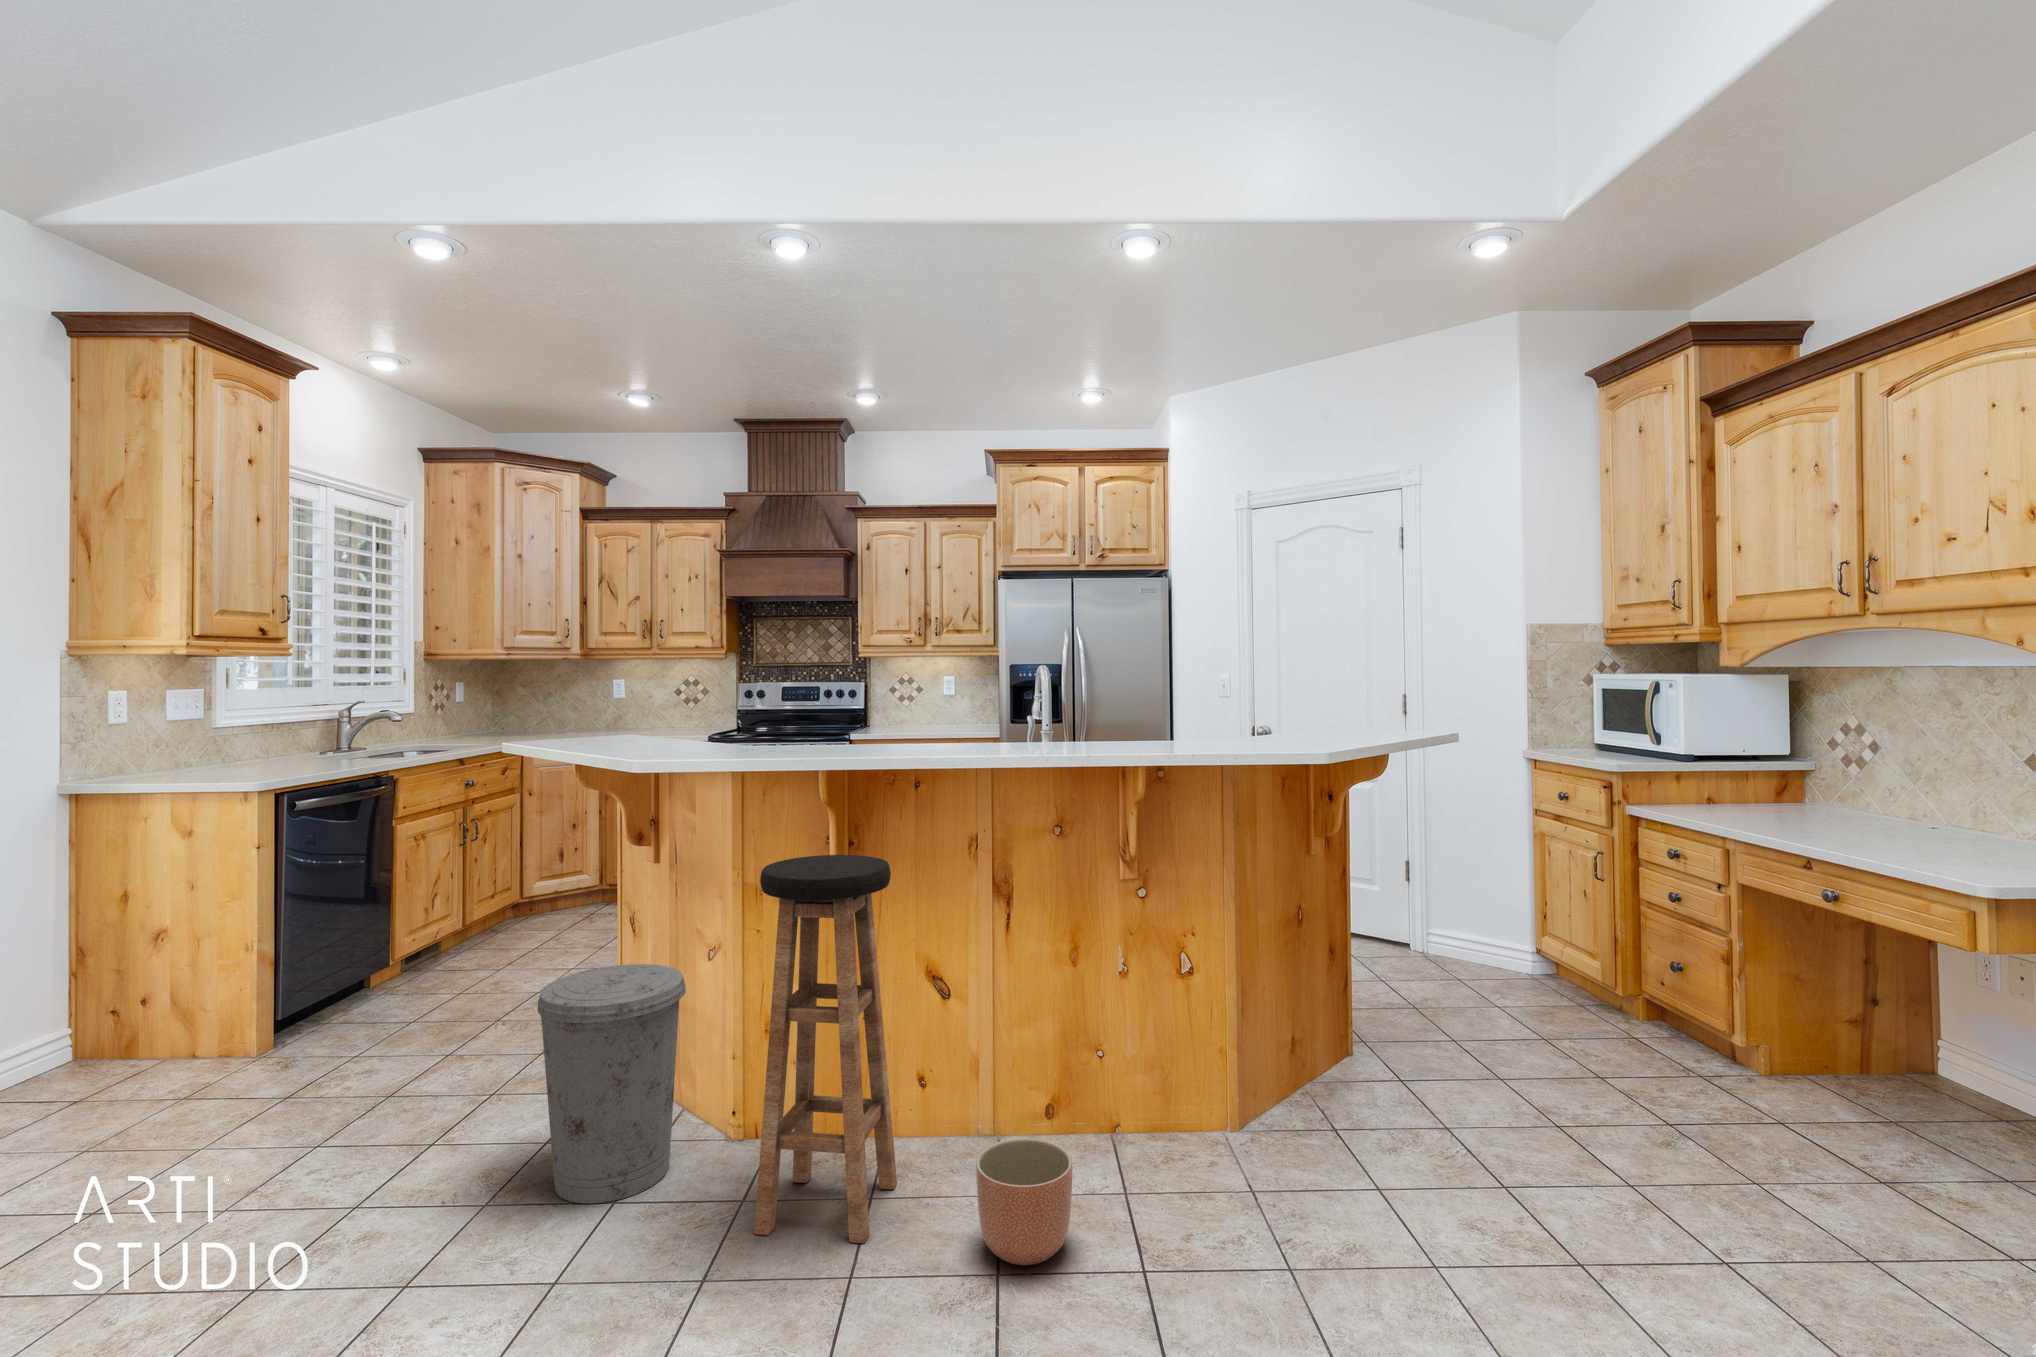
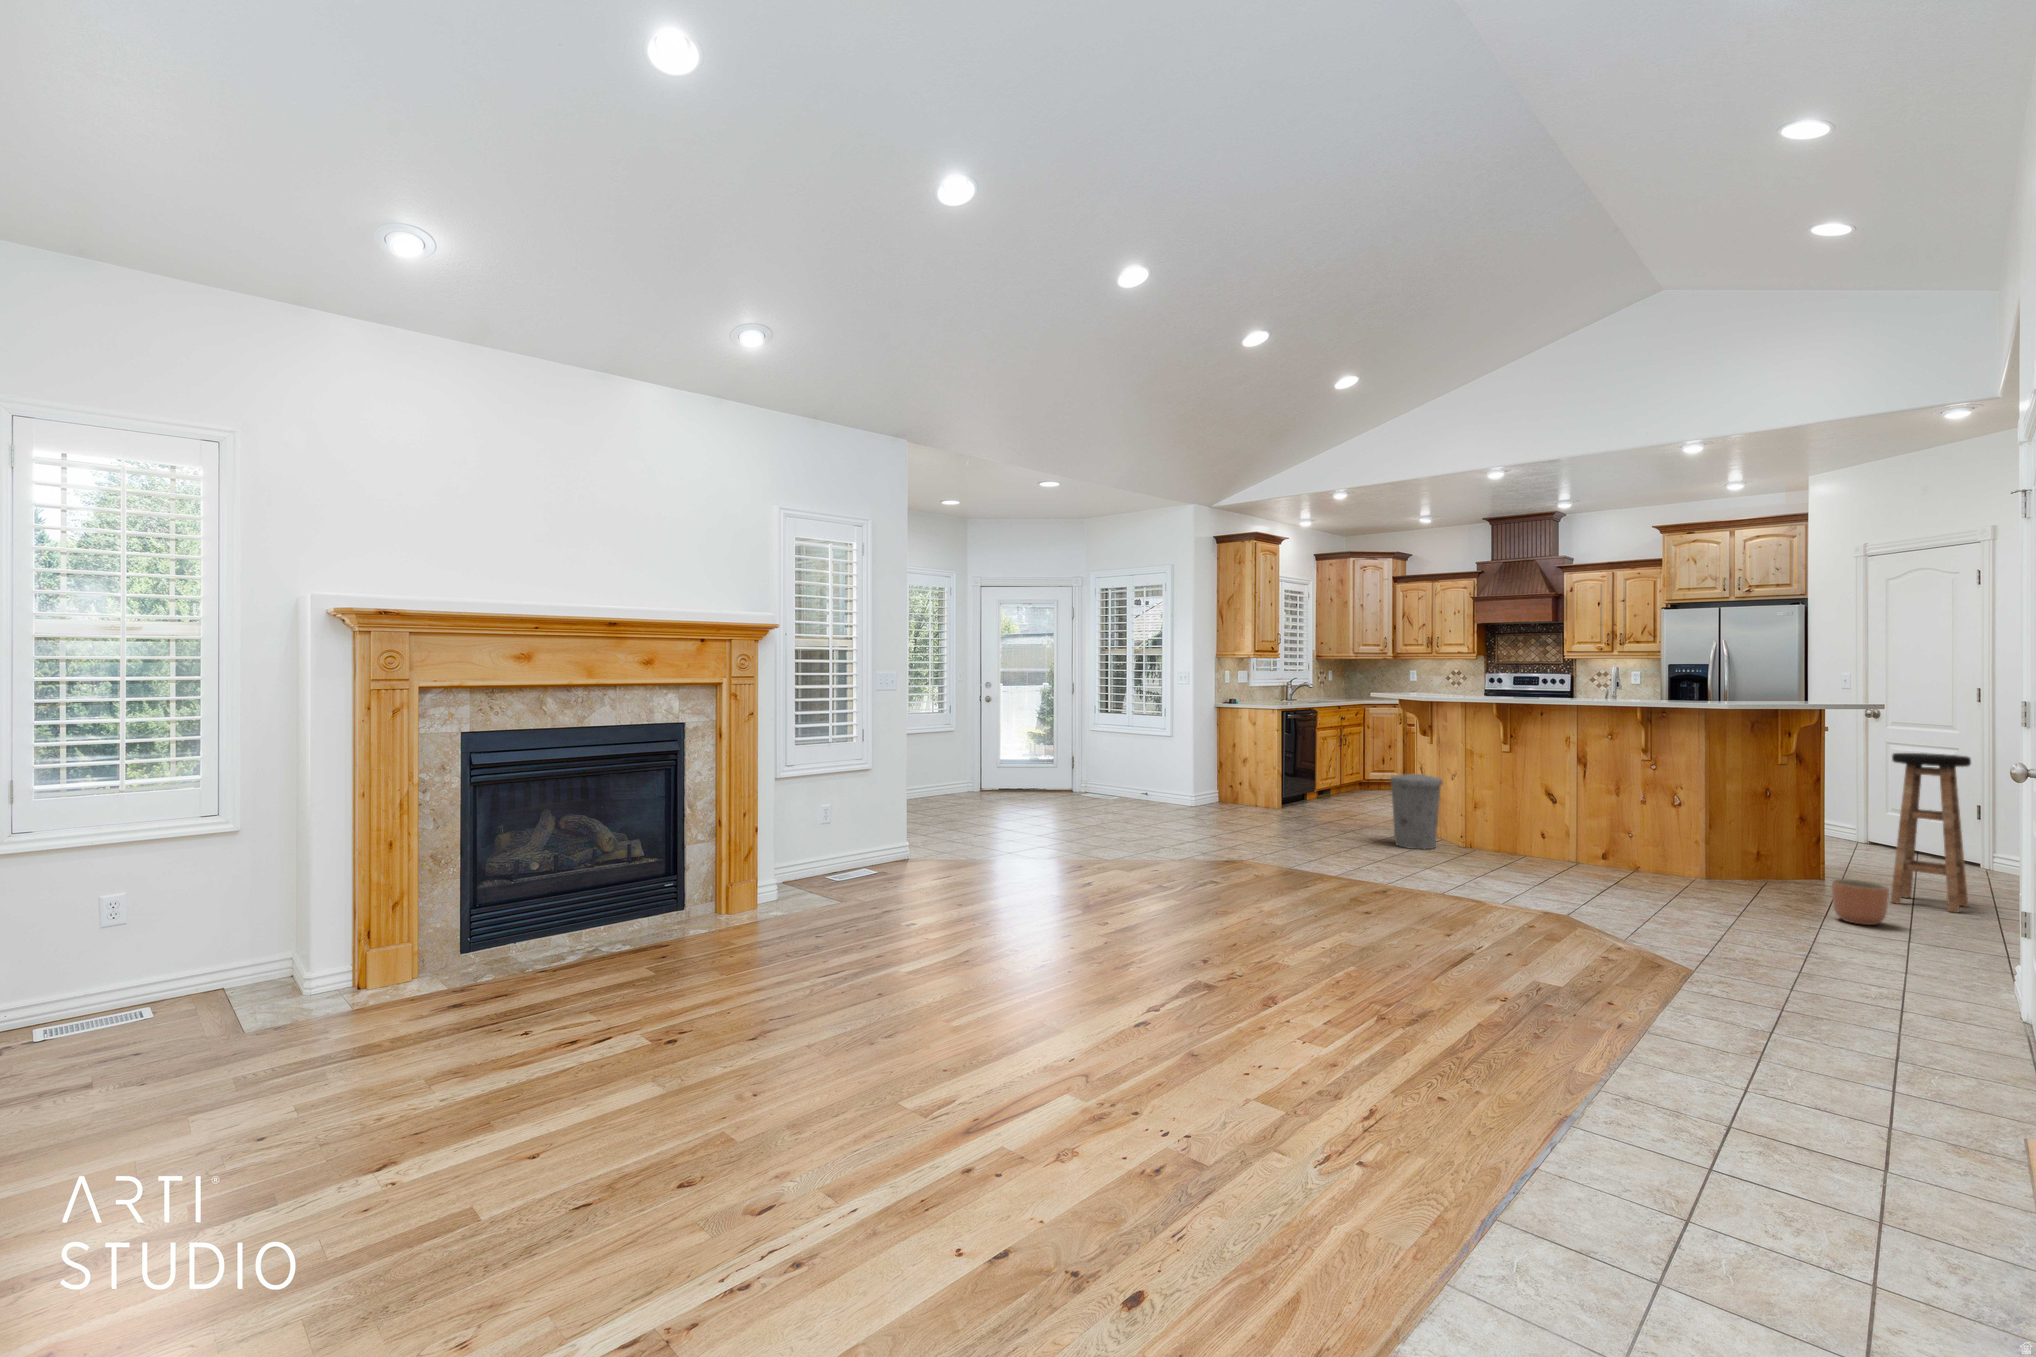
bar stool: present [754,855,897,1243] -> present [1891,753,1971,913]
planter: present [976,1138,1072,1265] -> present [1832,879,1889,925]

